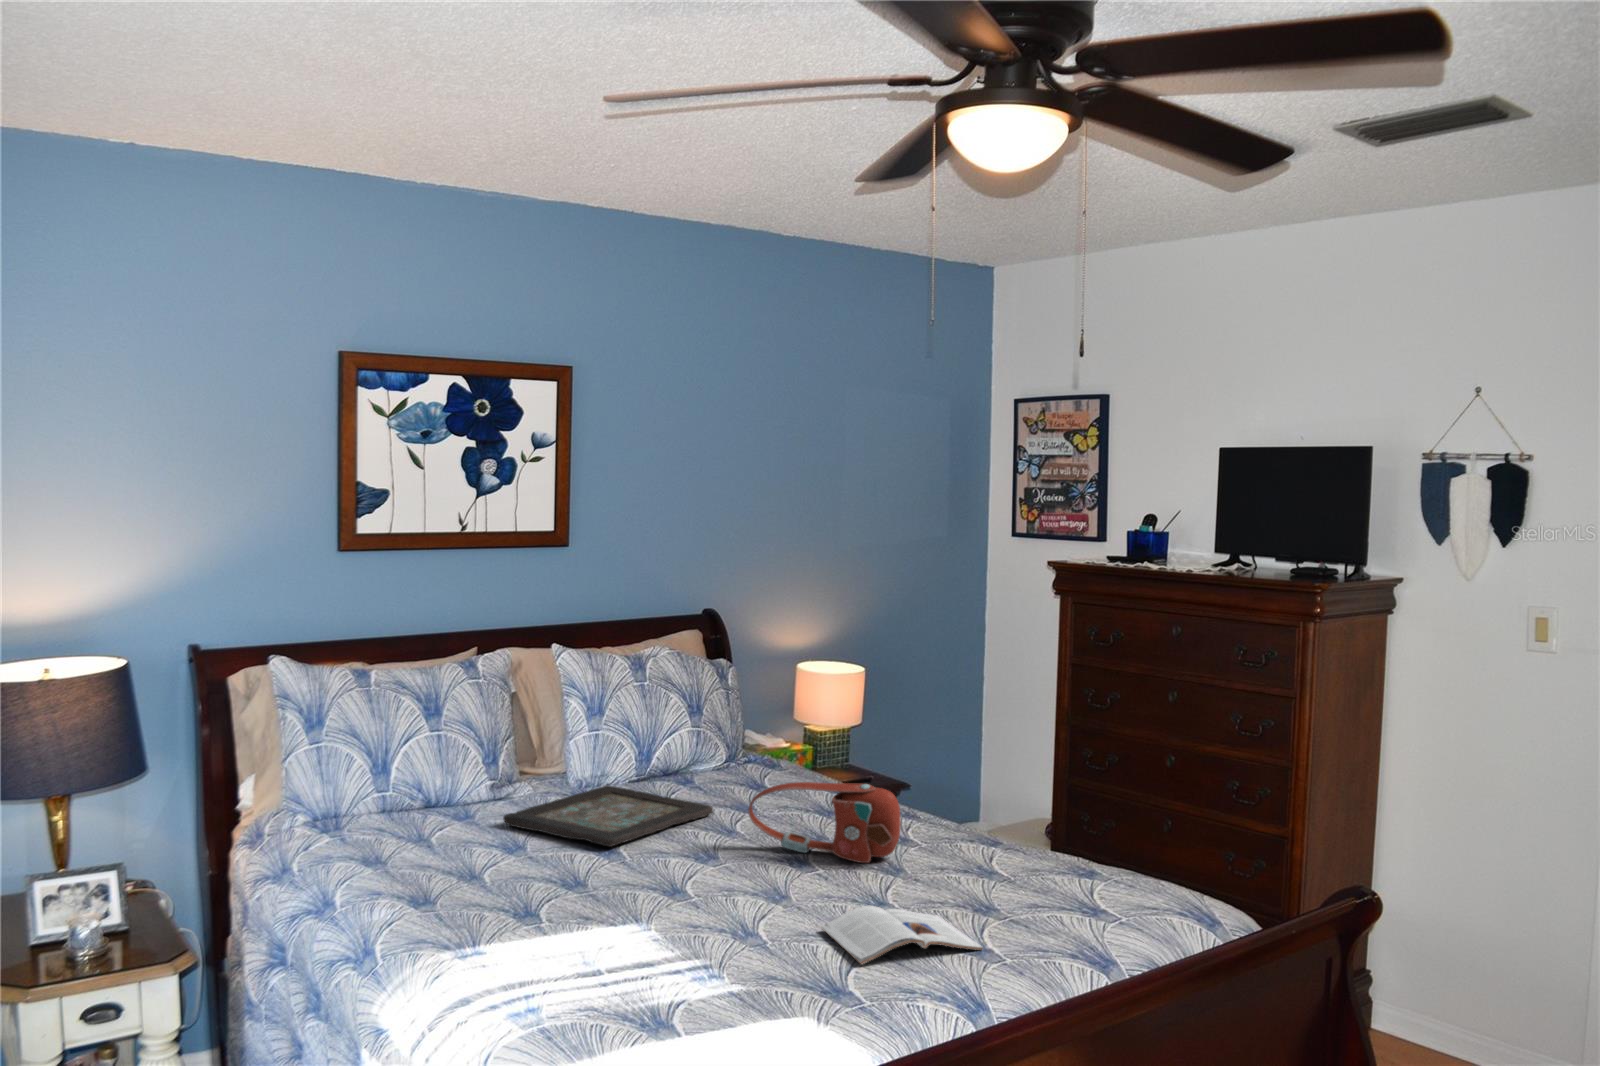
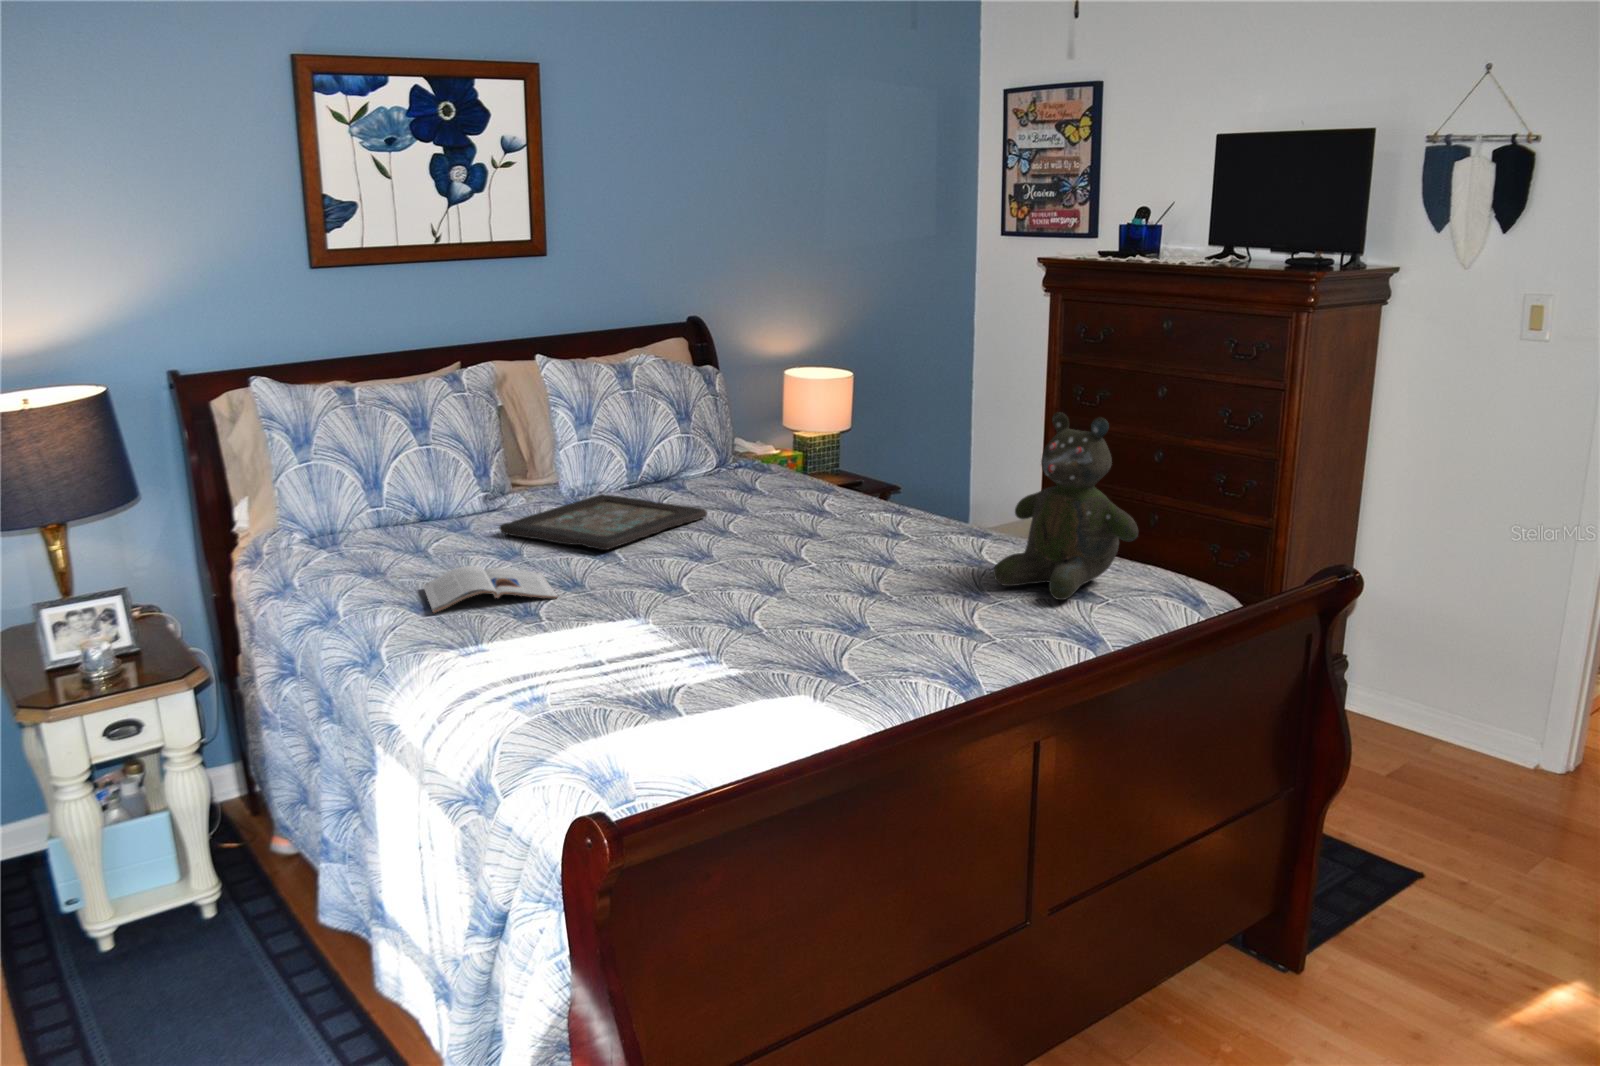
teddy bear: none [1002,726,1148,920] -> present [993,412,1138,600]
handbag: present [748,782,901,863] -> none [741,479,892,556]
magazine: present [822,906,983,964] -> present [423,566,557,613]

